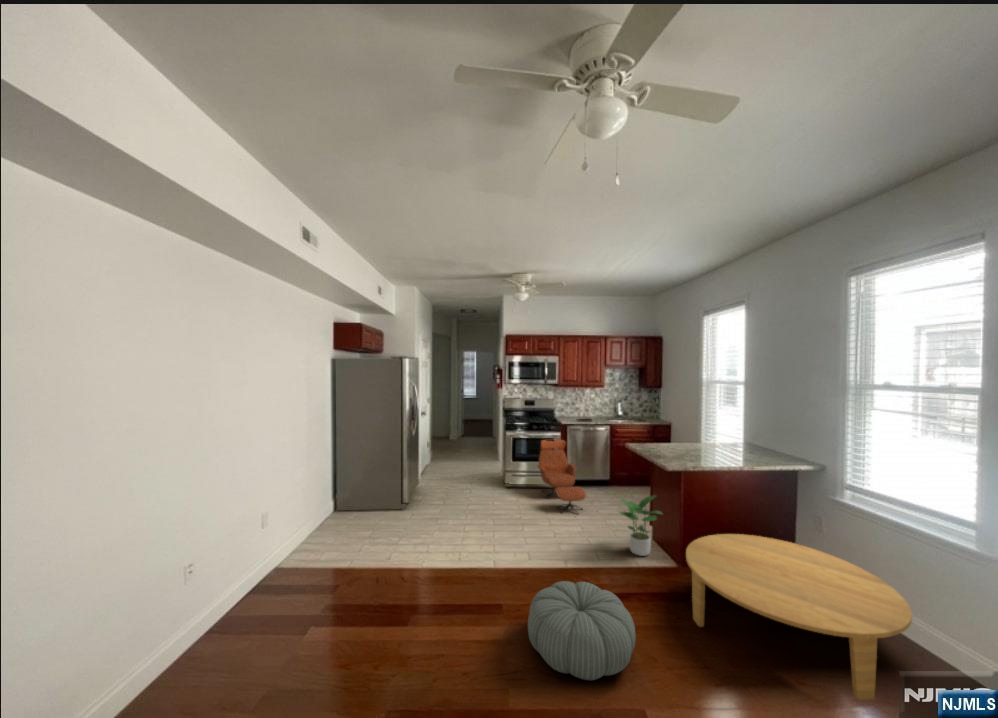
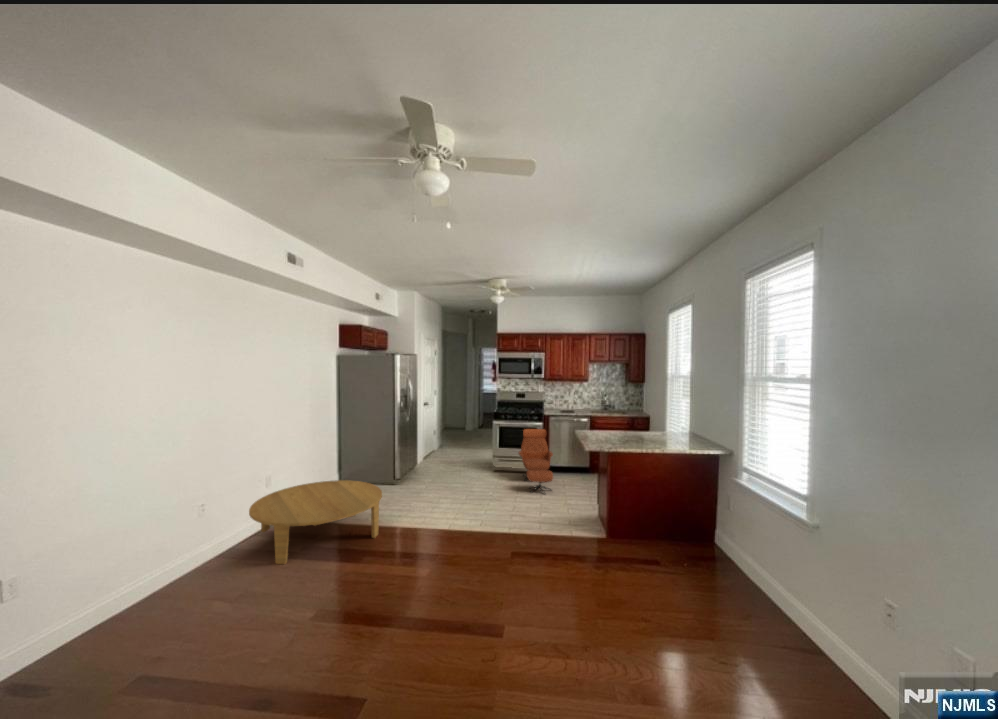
potted plant: present [620,495,663,556] -> none [562,475,597,528]
coffee table: present [686,534,912,700] -> present [249,480,382,564]
pouf: present [528,581,636,680] -> none [444,535,528,604]

